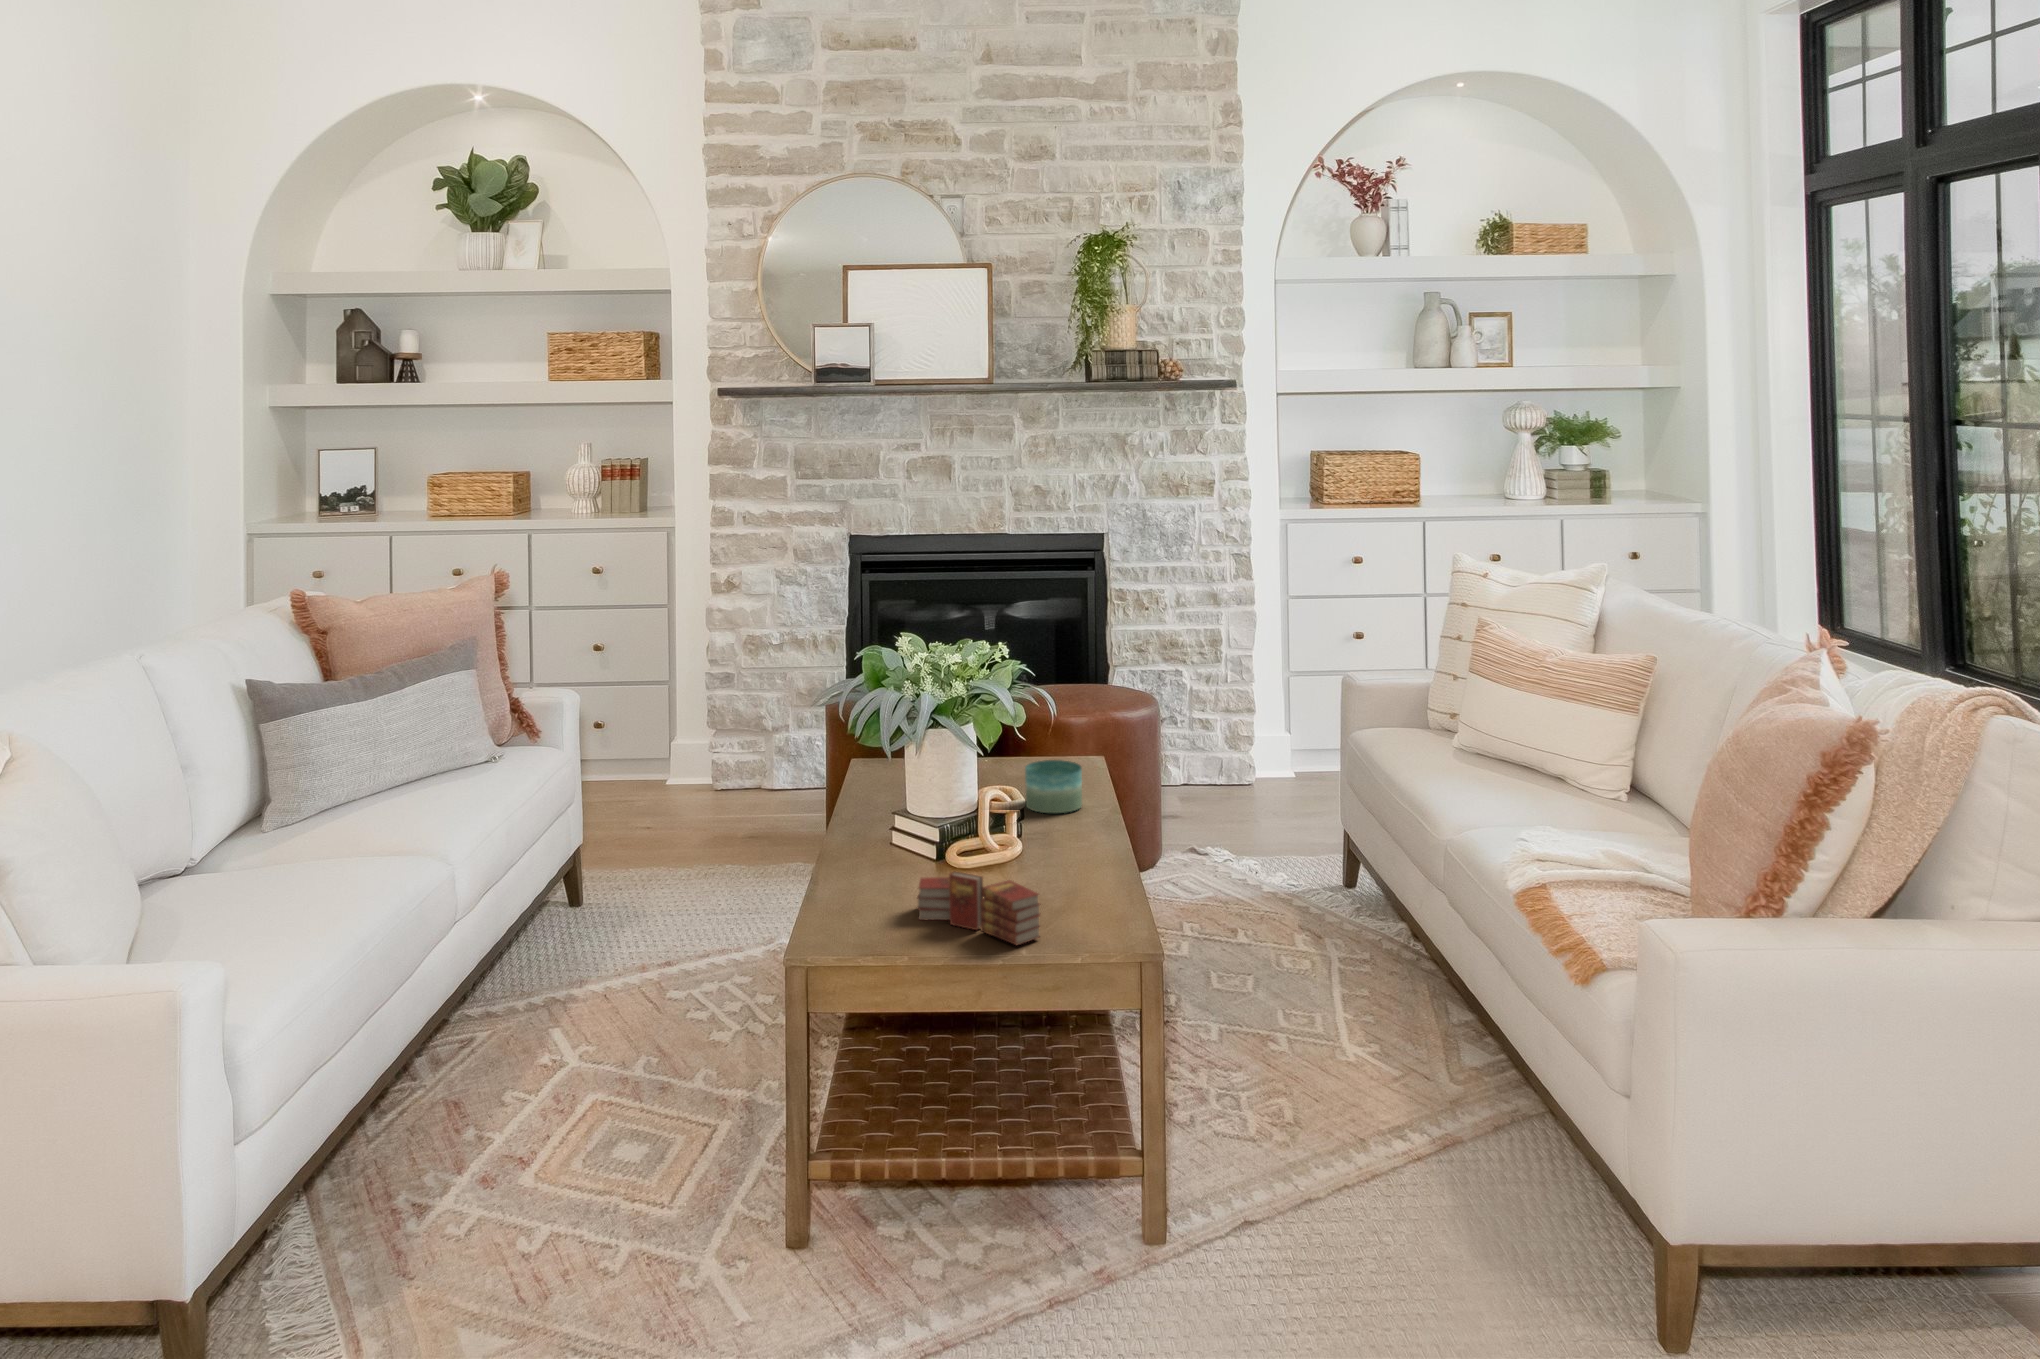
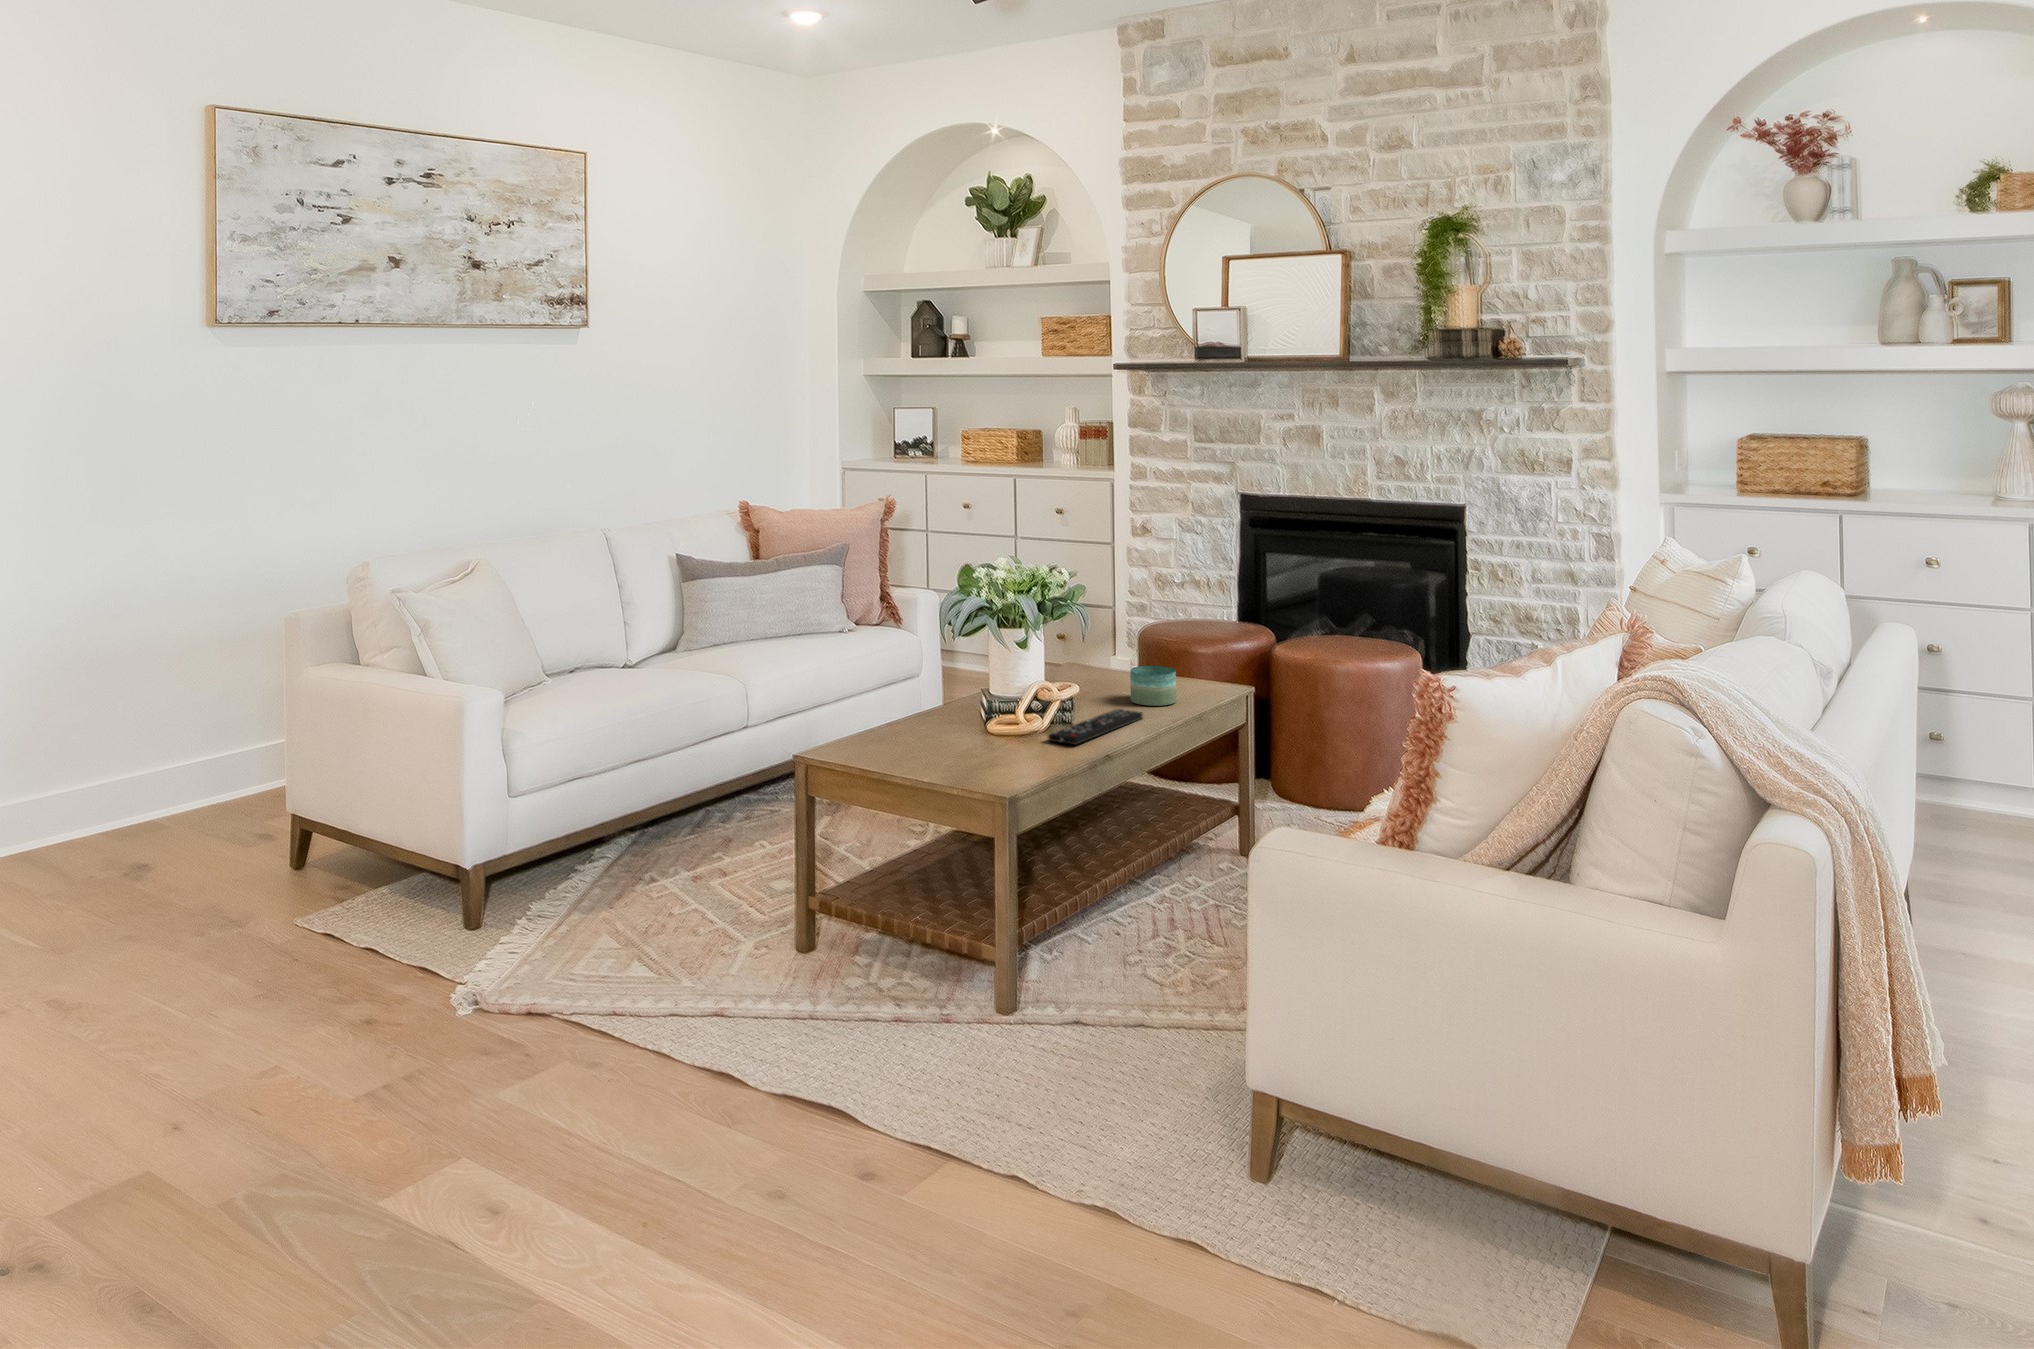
remote control: none [1050,824,1096,887] -> present [1048,709,1143,745]
book: present [917,872,1041,945] -> none [932,710,983,763]

